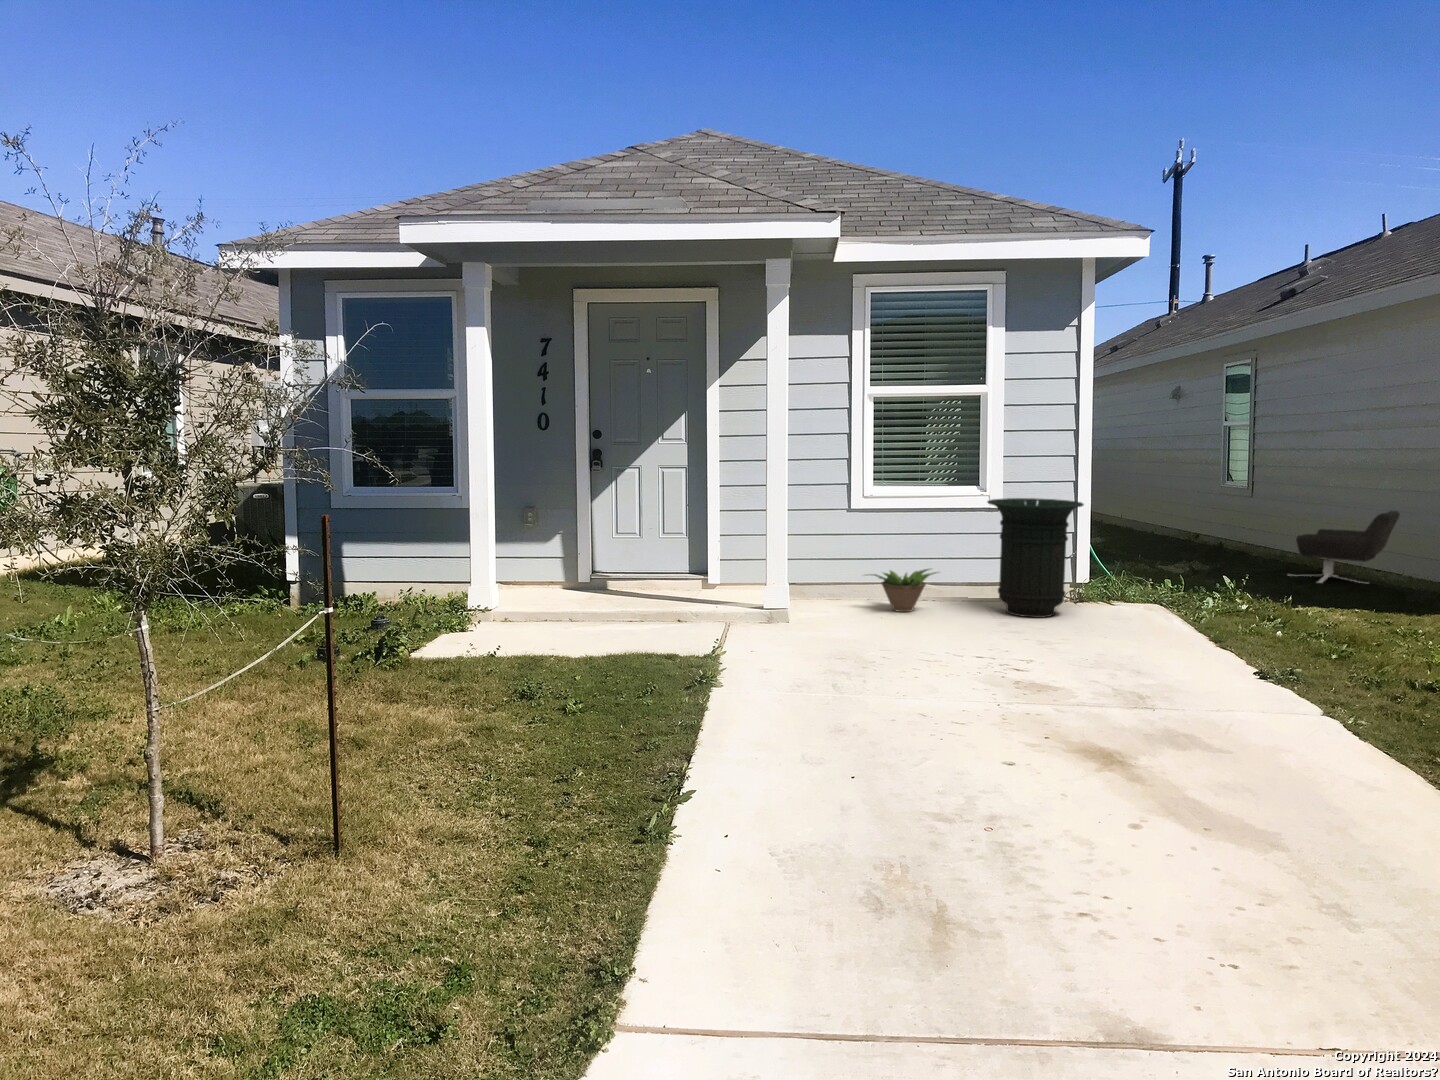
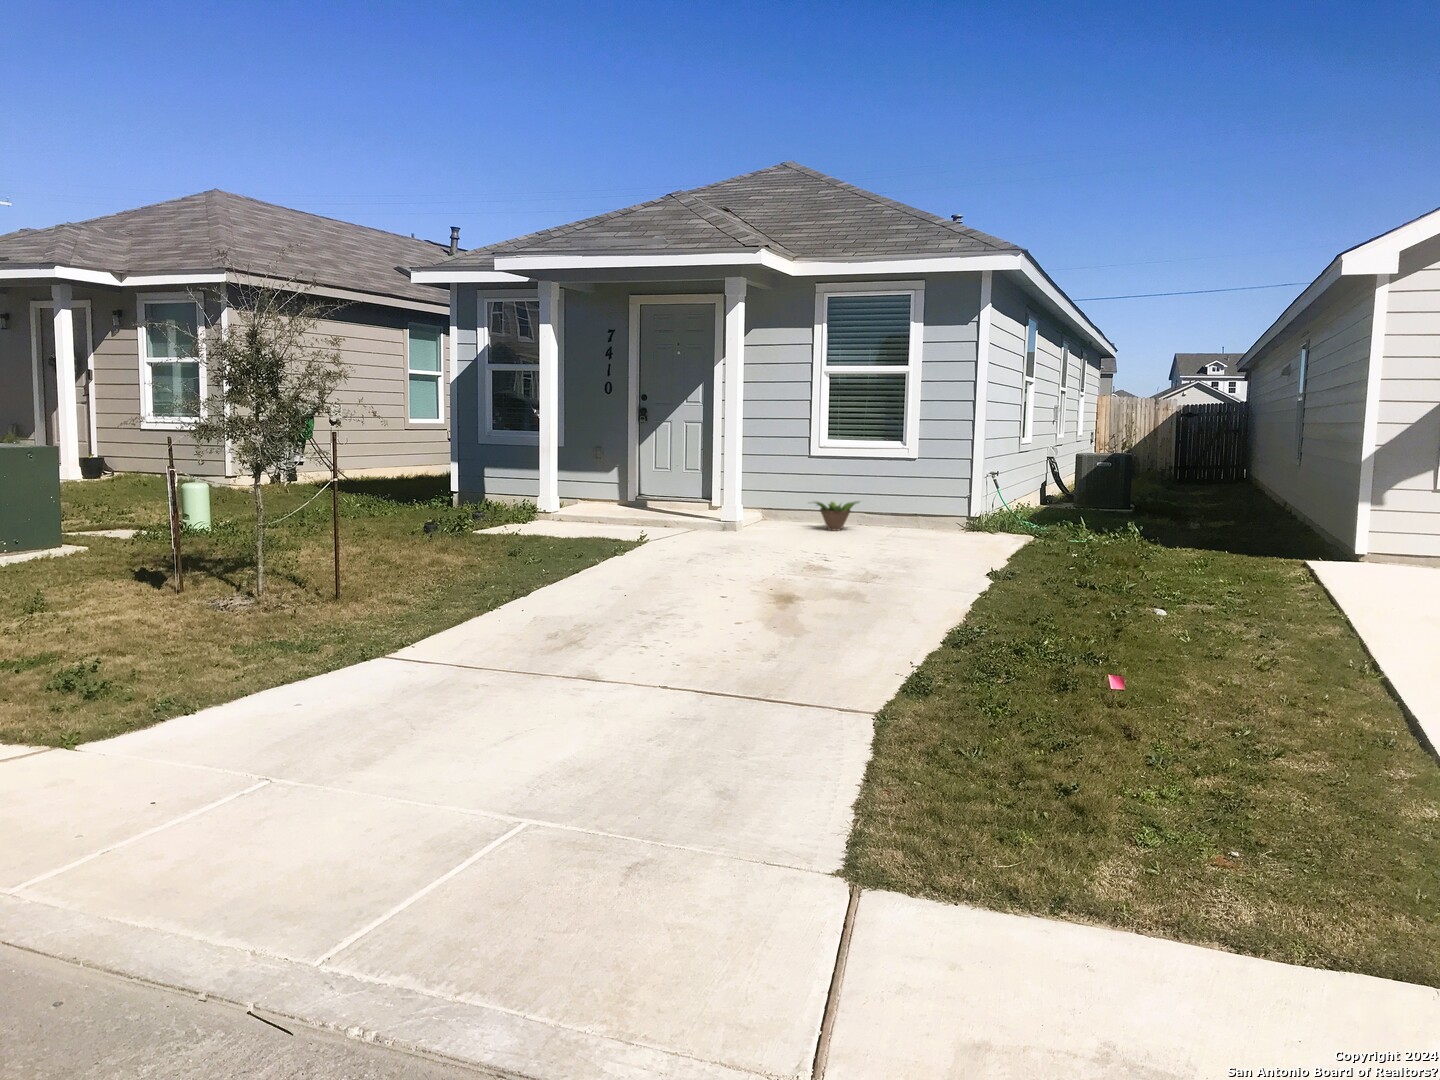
trash can: present [987,498,1084,617] -> none [893,451,962,539]
lounge chair: present [1289,511,1400,583] -> none [1214,477,1310,538]

